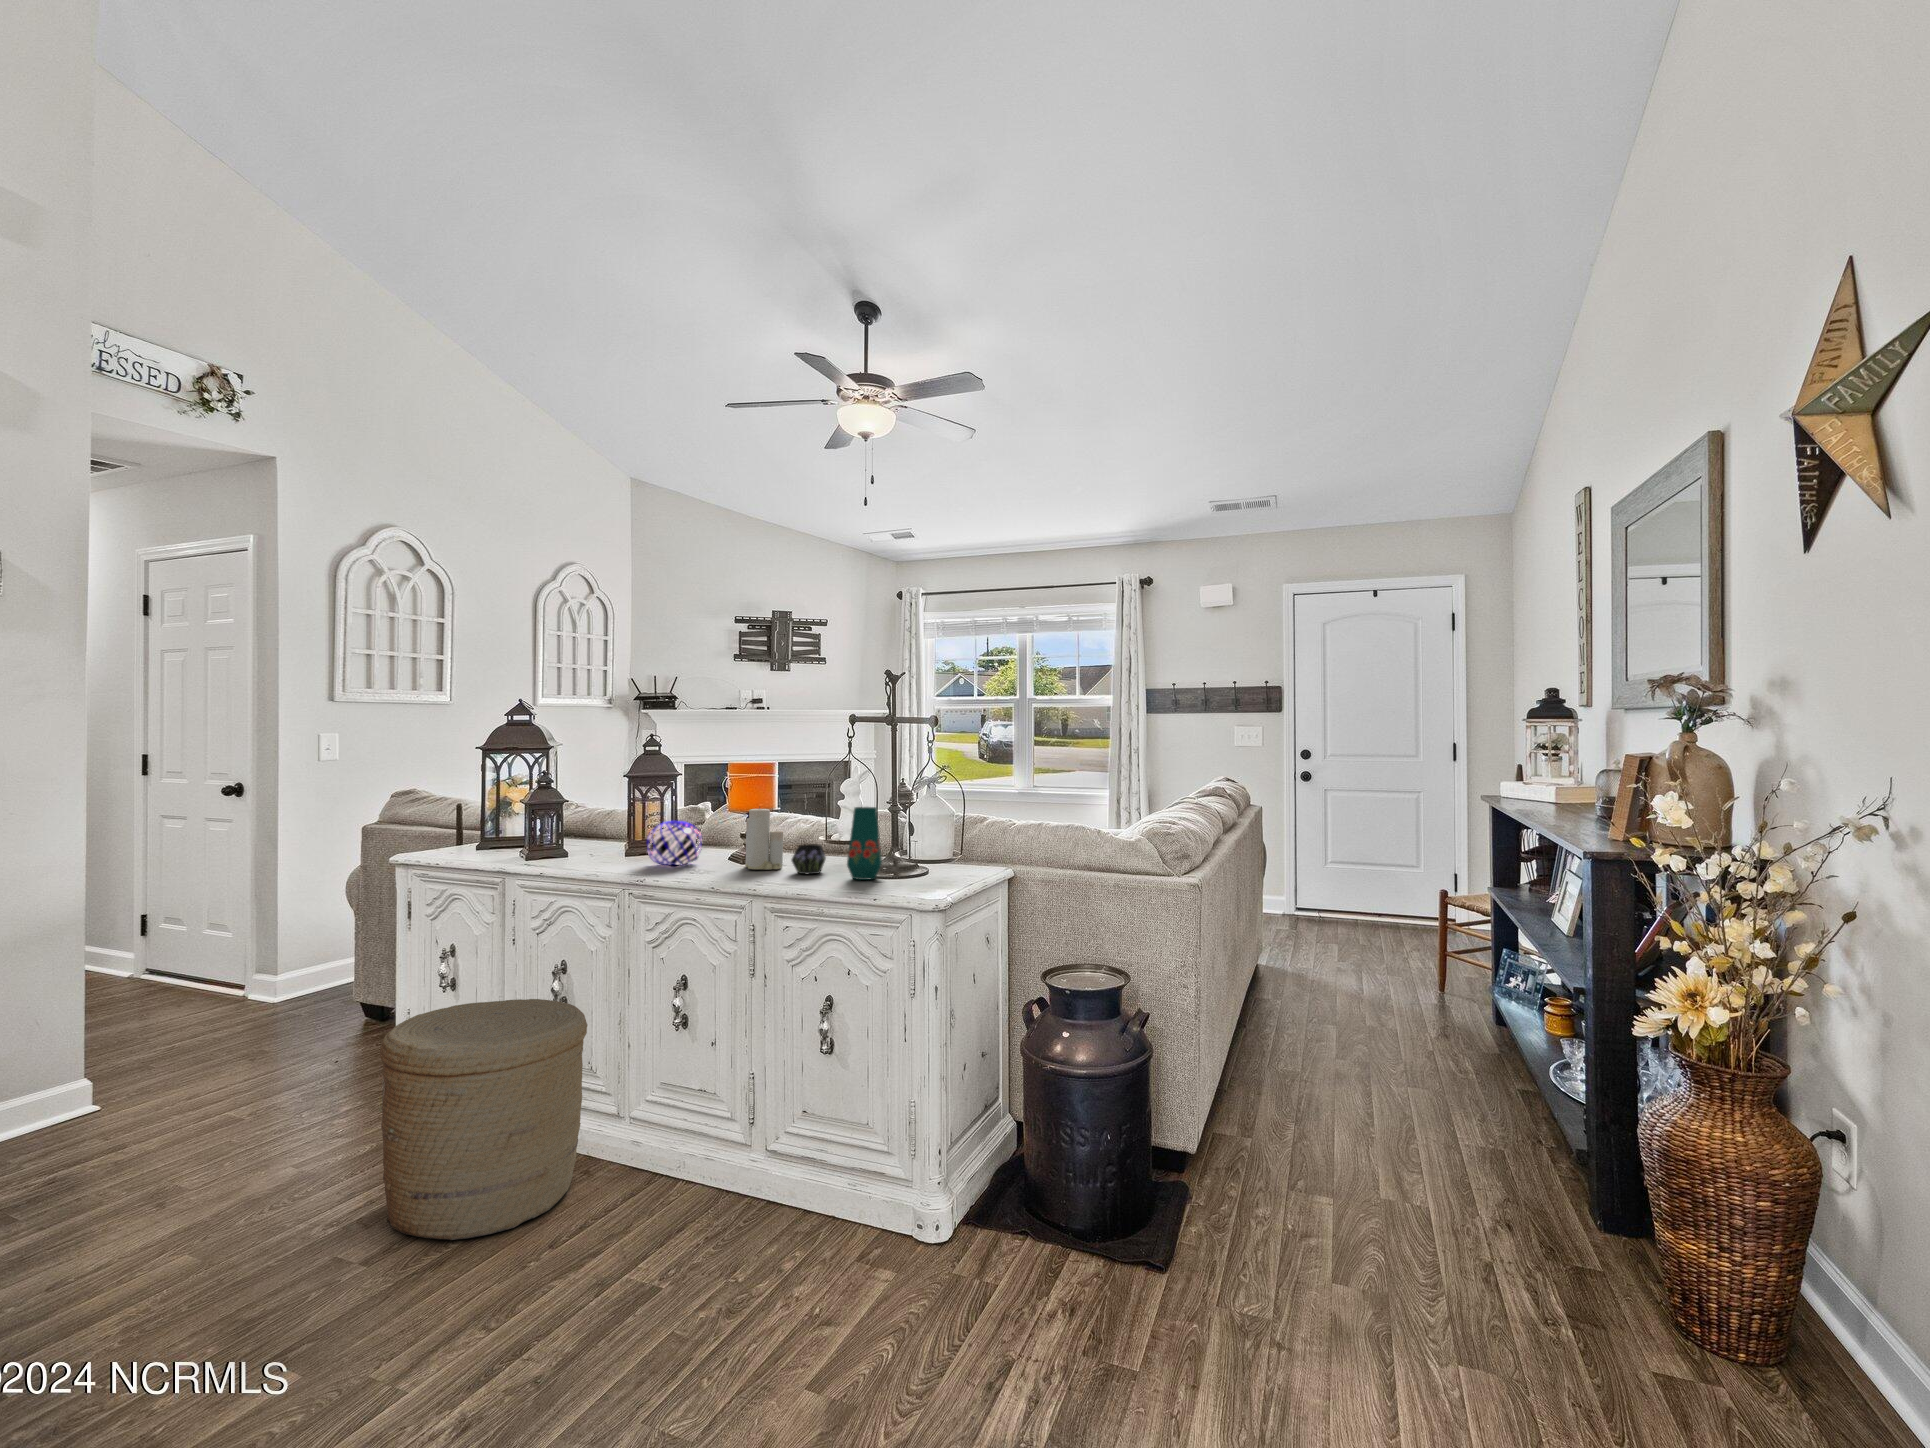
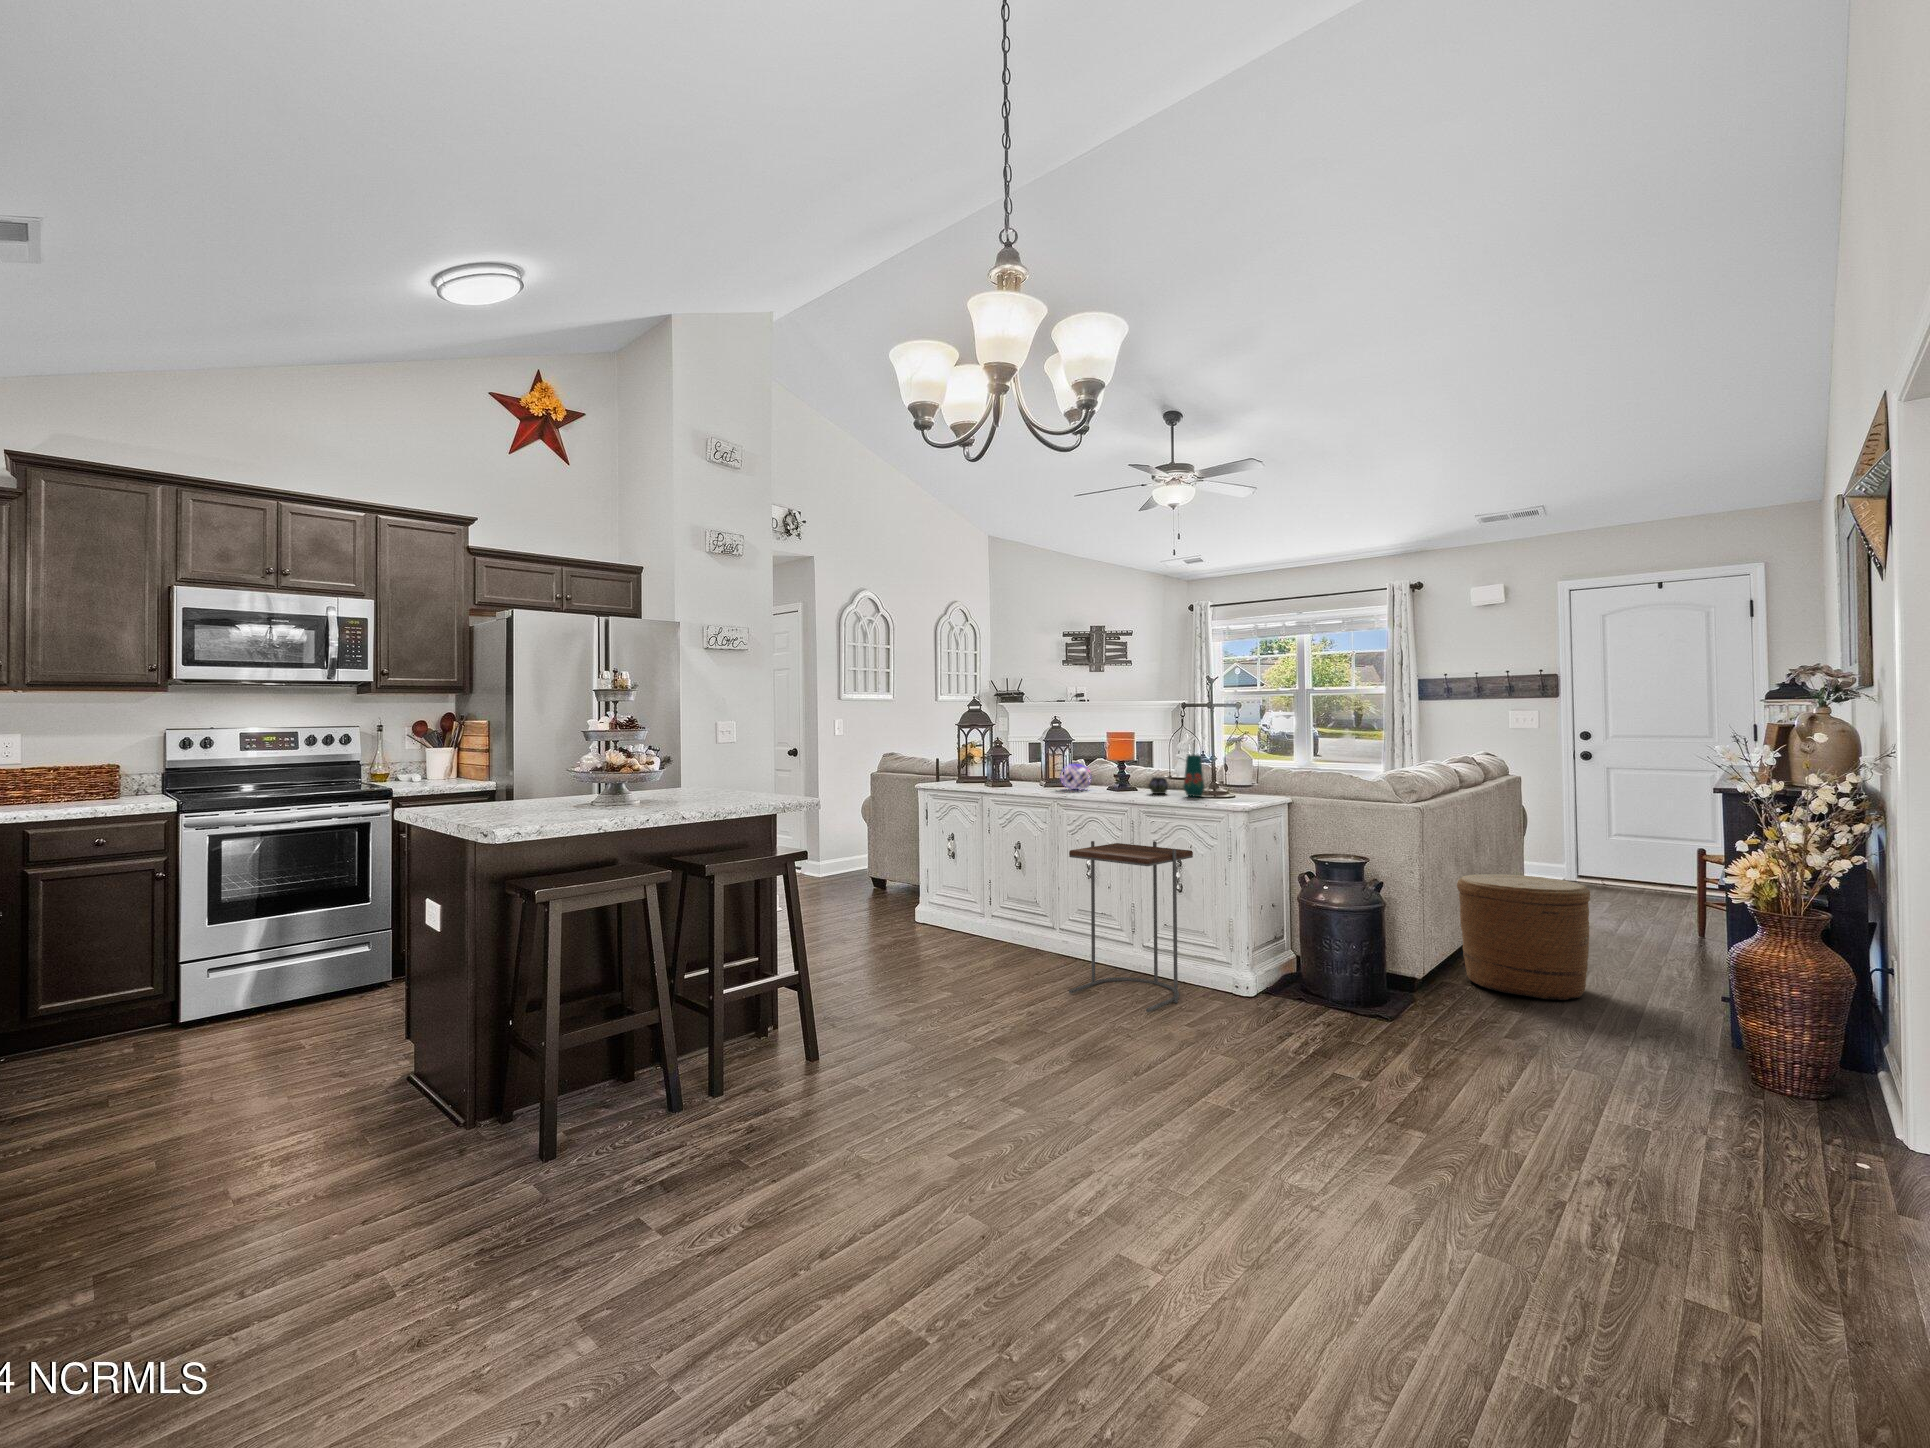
candle: present [745,808,783,870] -> none [1118,753,1141,792]
side table: none [609,964,856,1329] -> present [1069,841,1193,1012]
woven basket: present [380,999,587,1240] -> present [1457,874,1590,1000]

